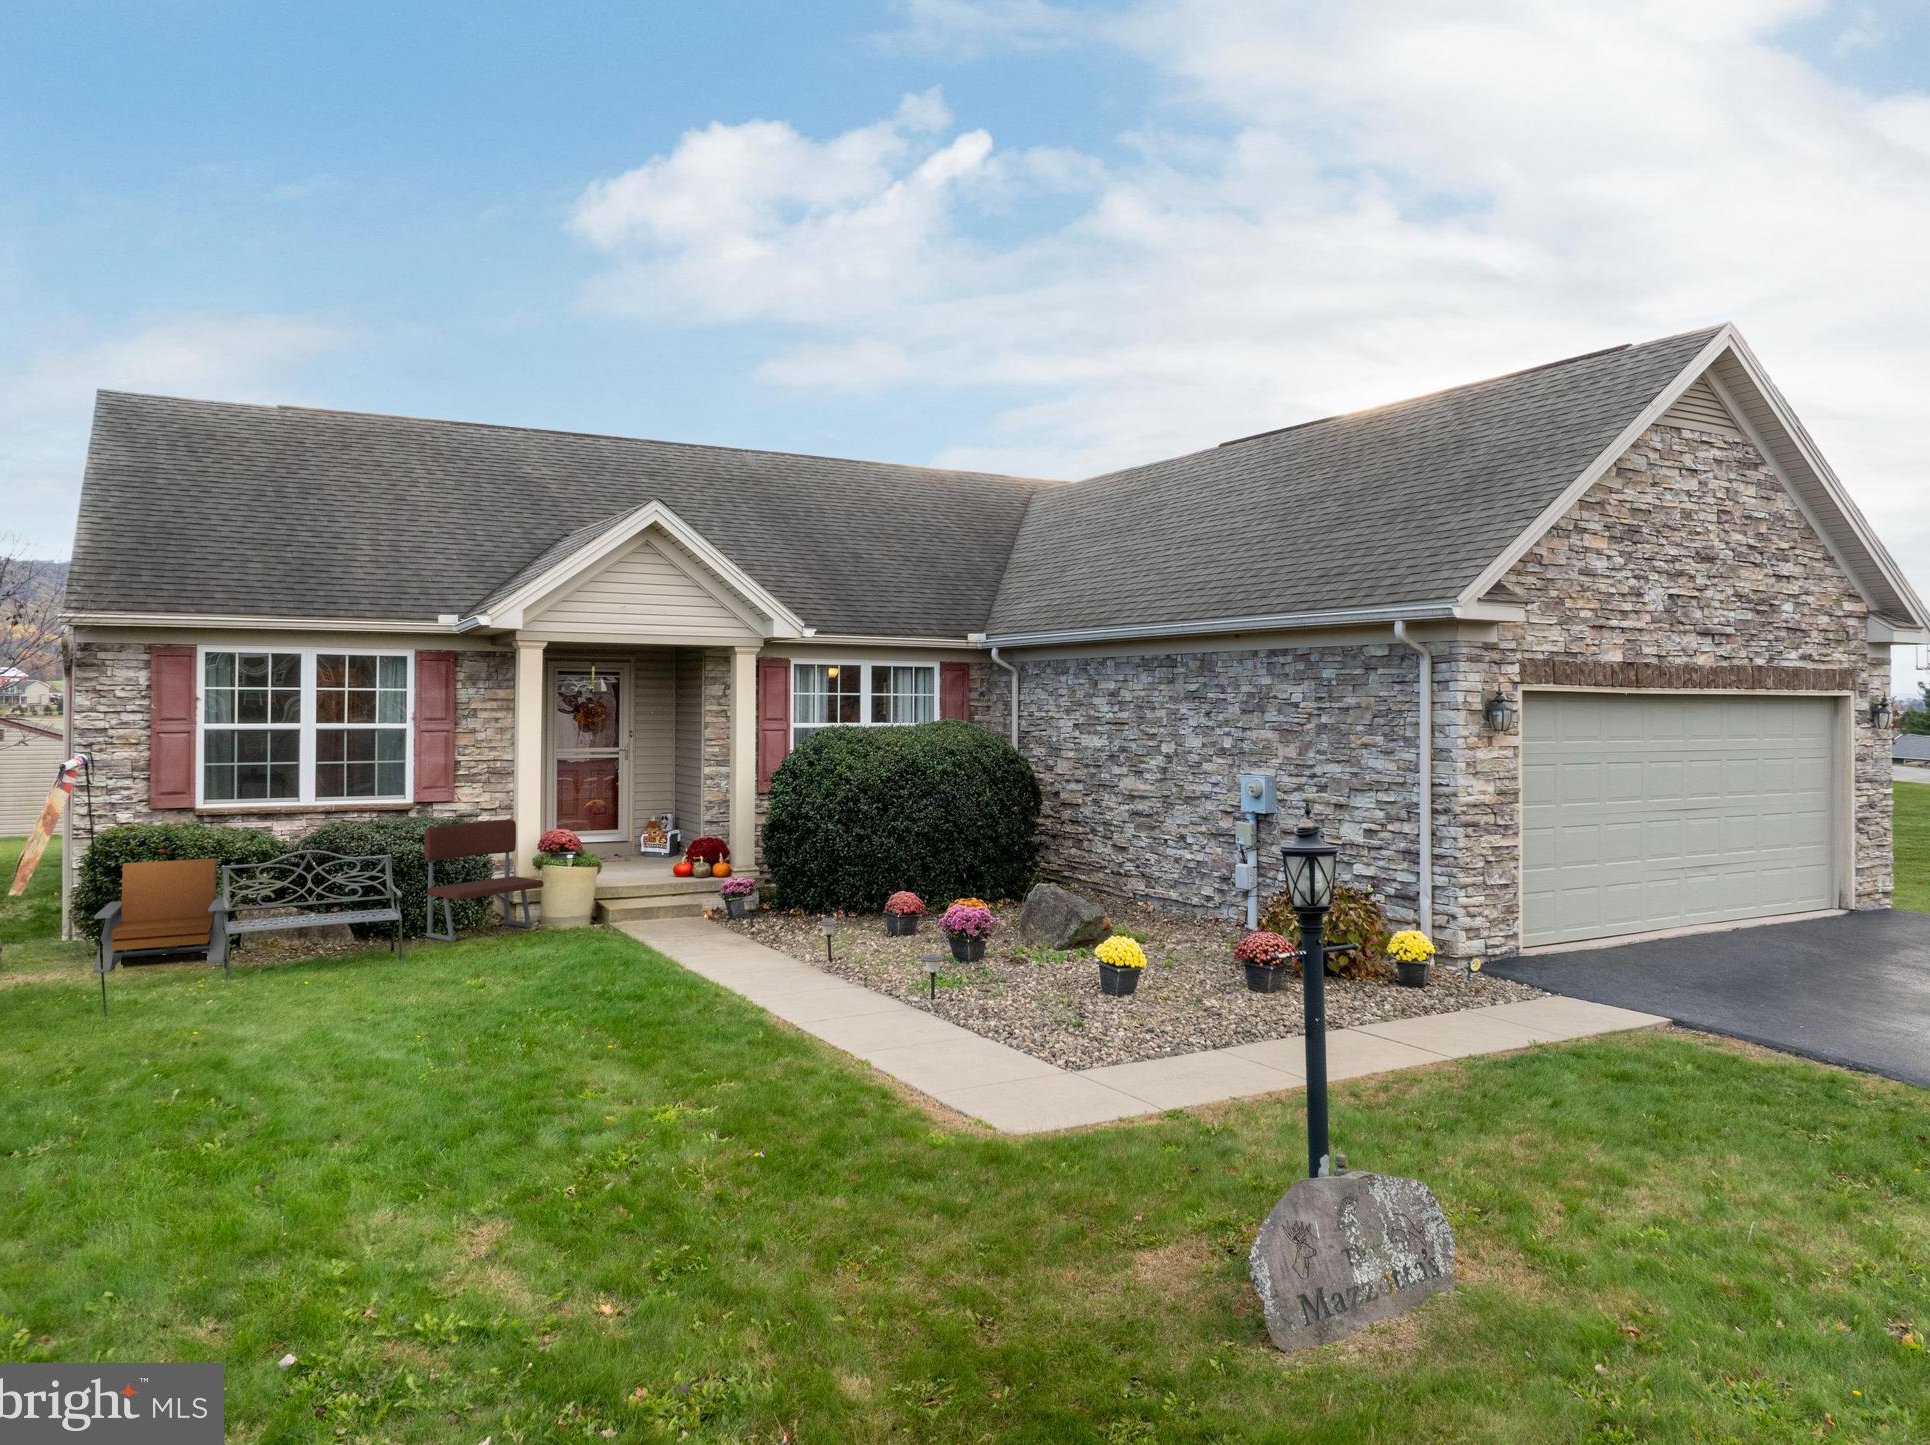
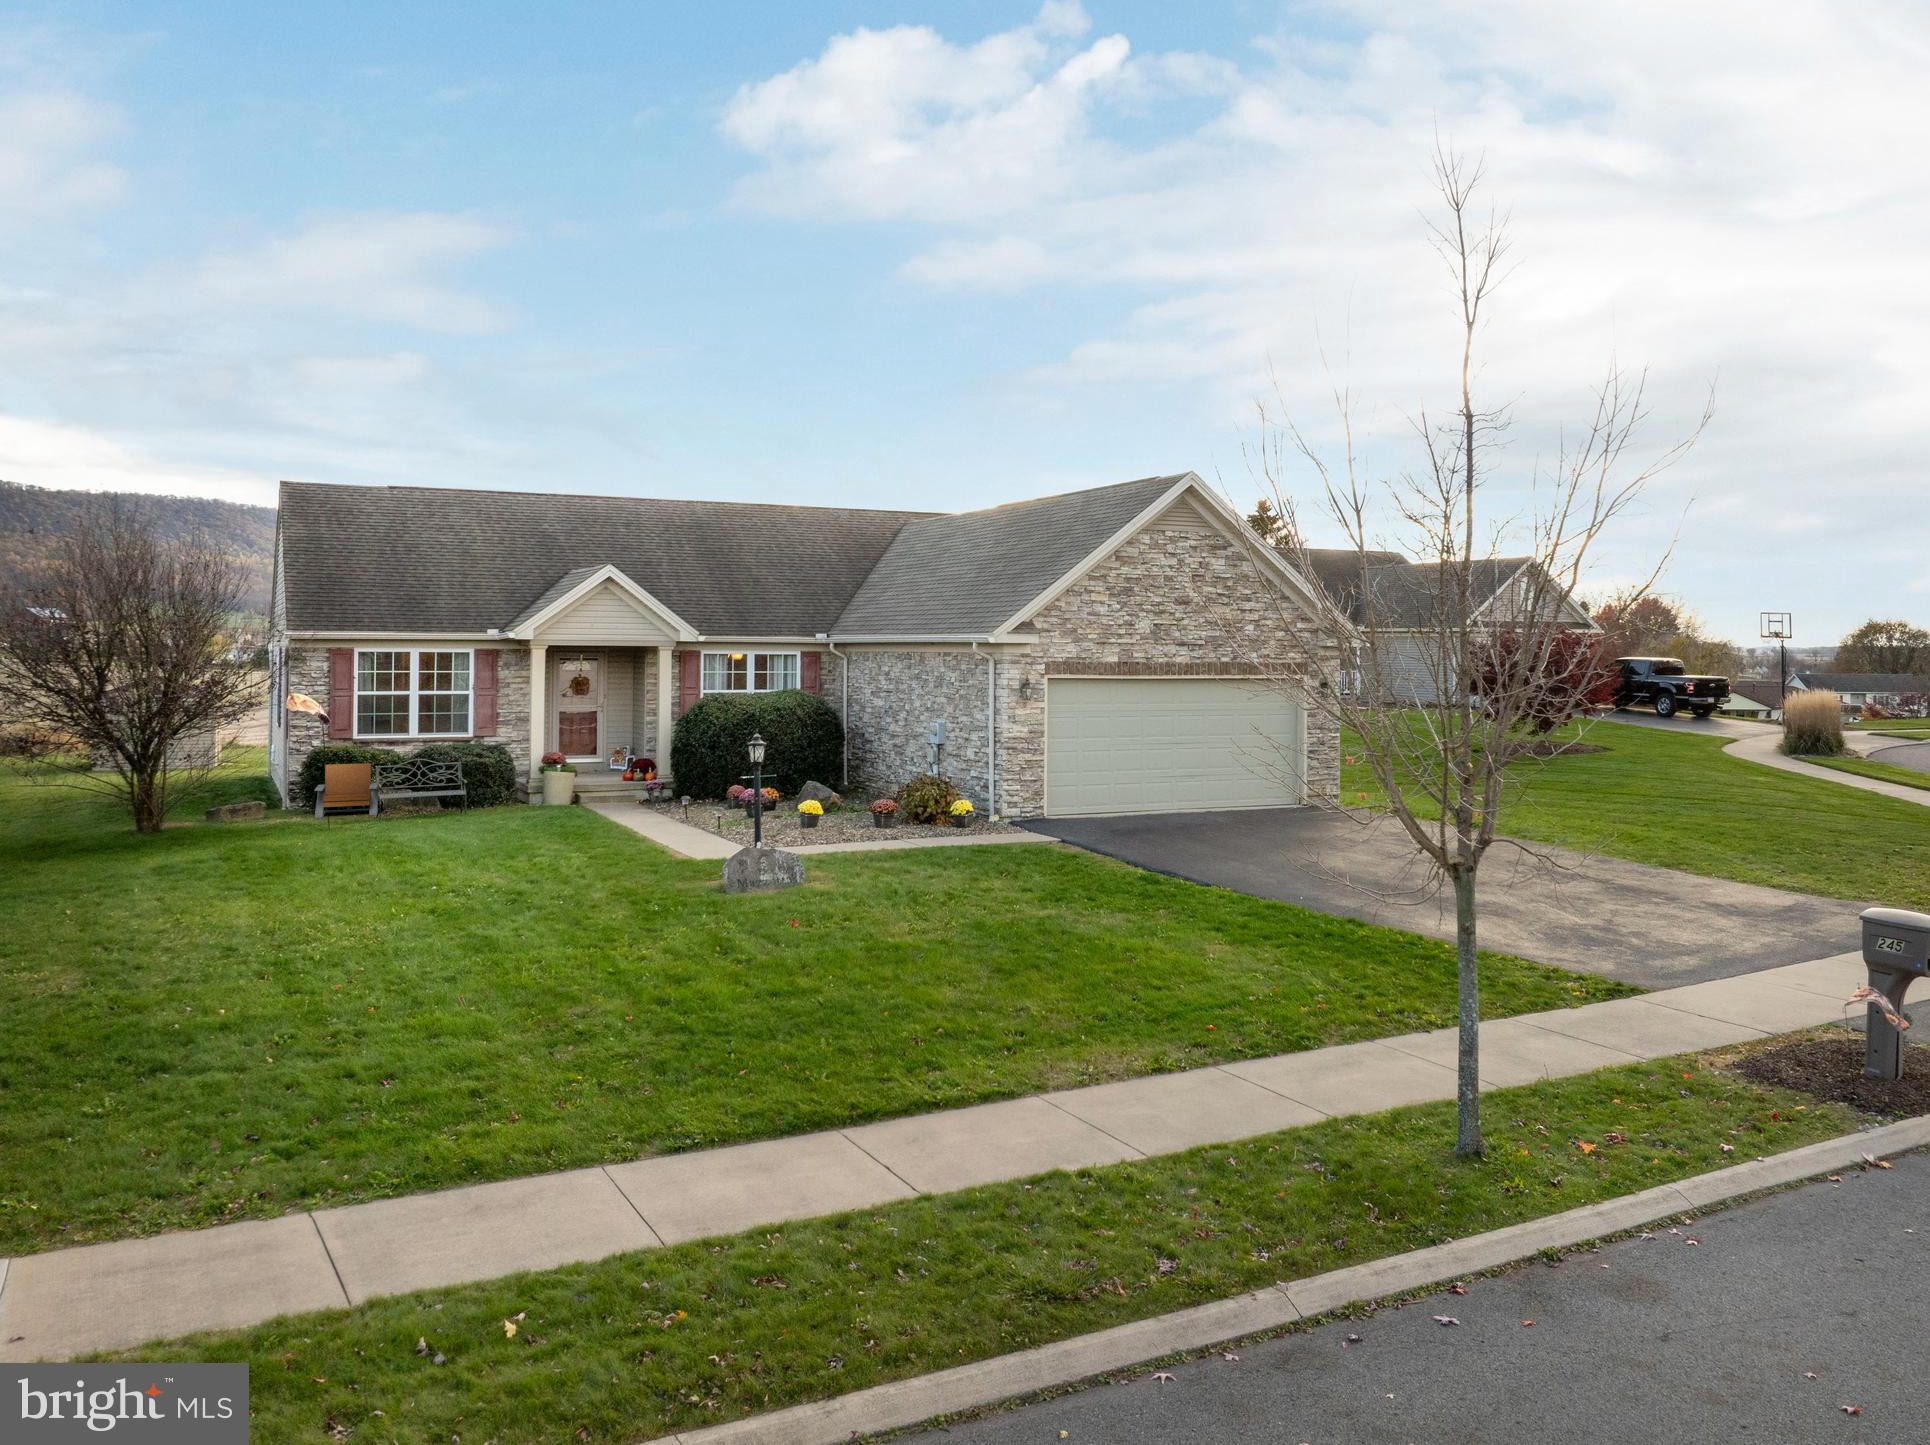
bench: present [424,820,543,942] -> none [478,746,543,809]

